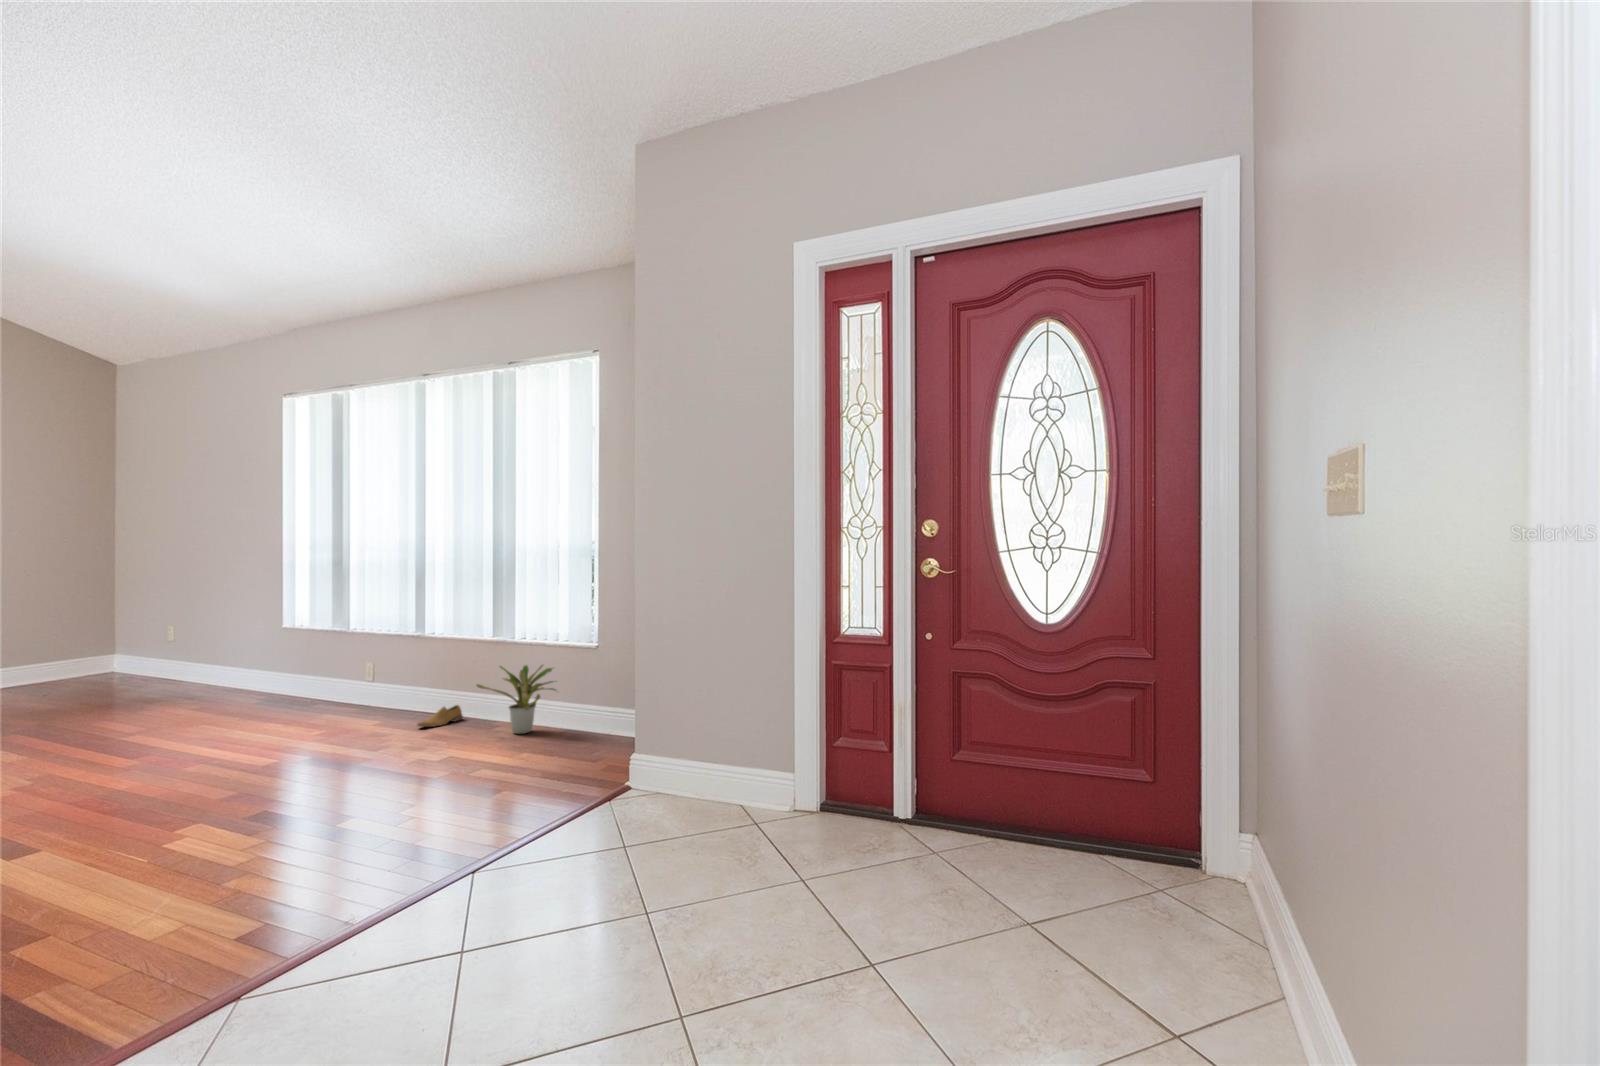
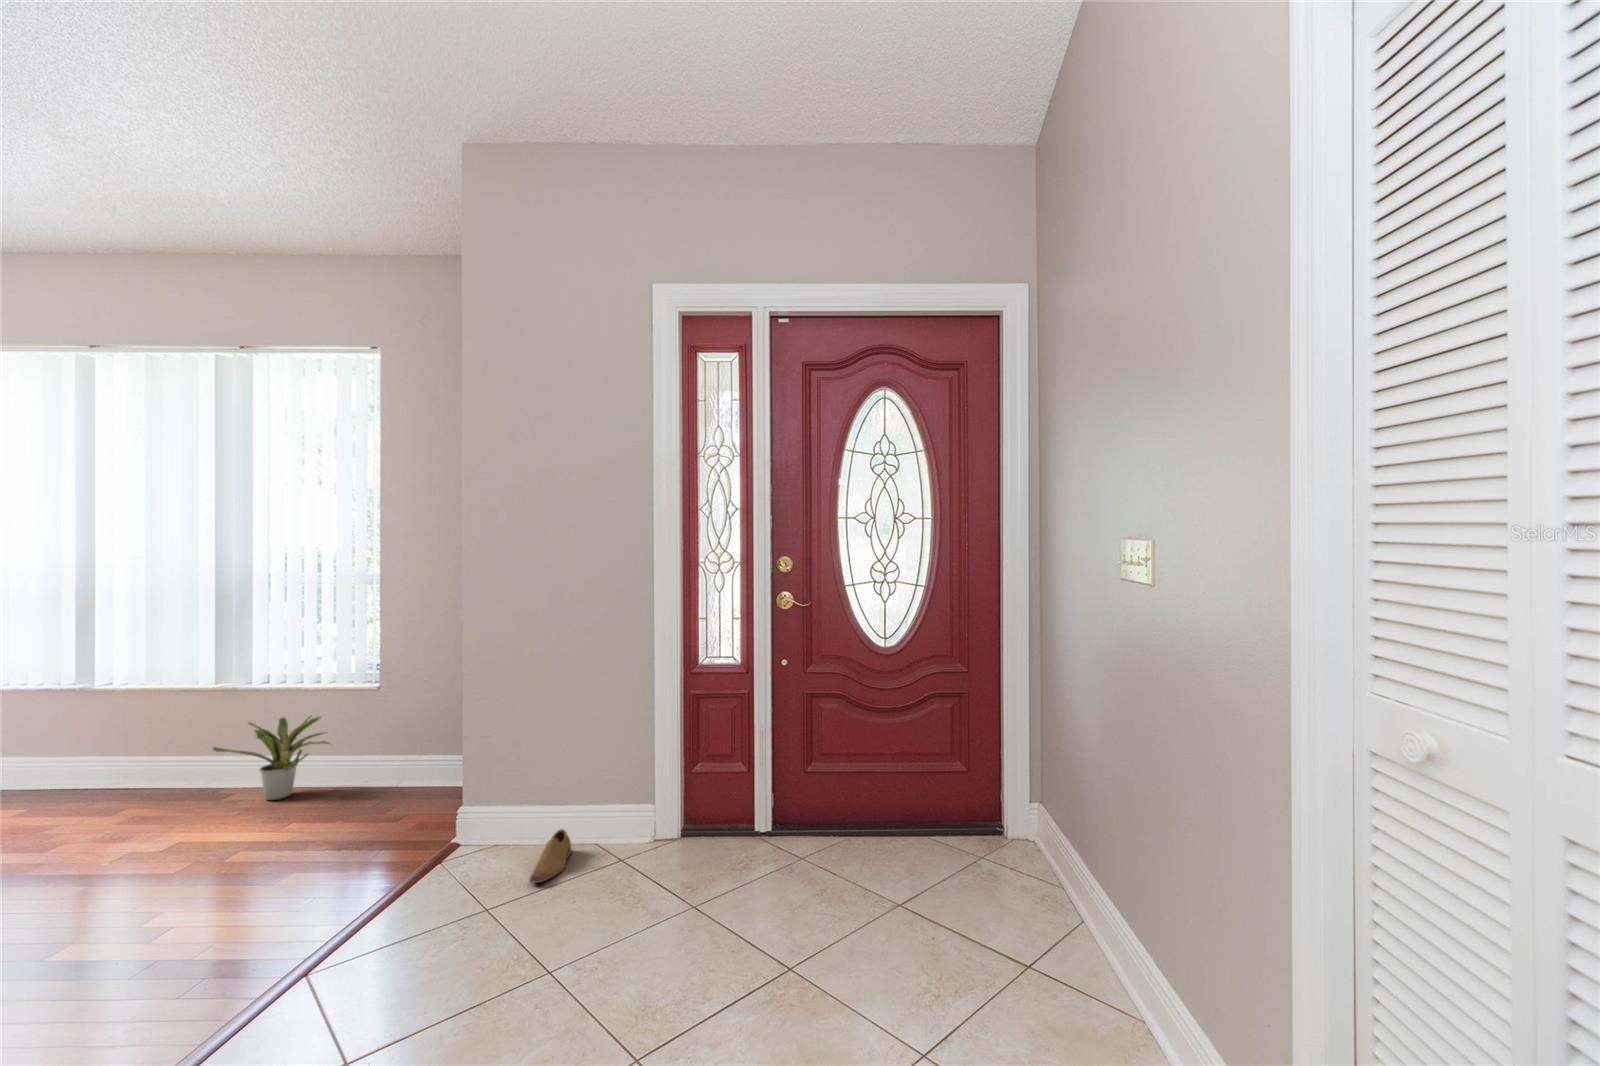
shoe: present [417,705,463,727] -> present [529,829,571,883]

